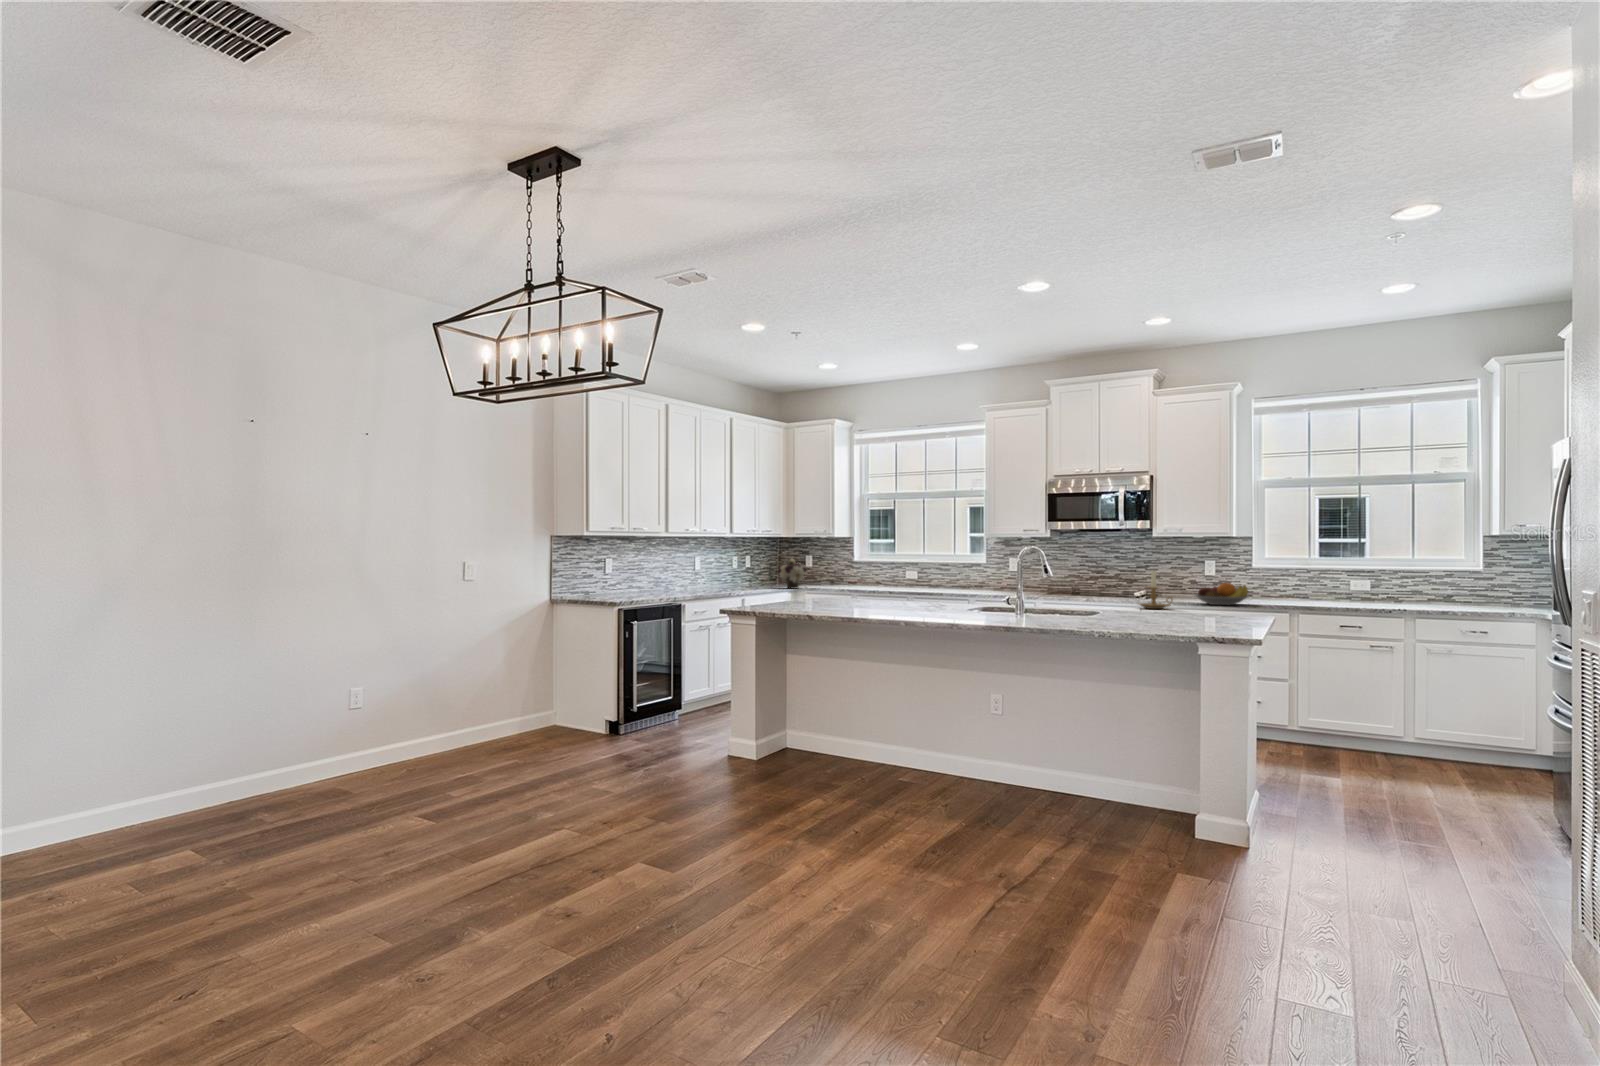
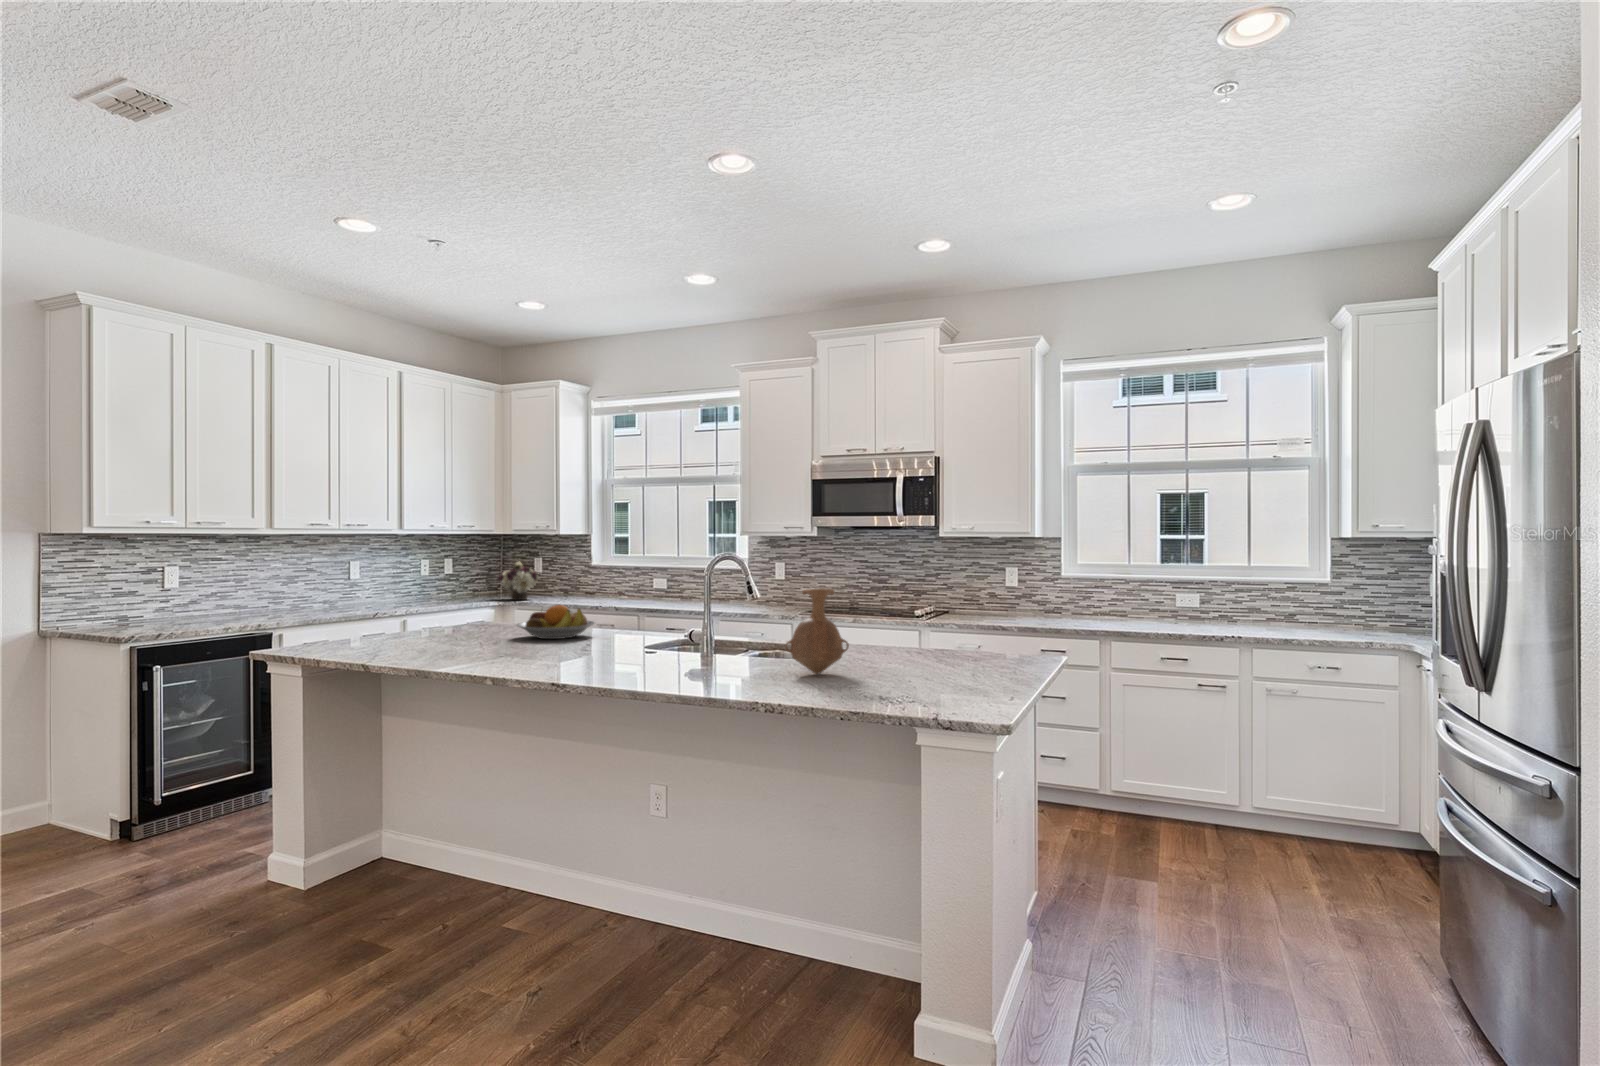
vase: none [1088,567,1130,620] -> present [785,588,849,674]
candle holder: present [1138,571,1173,609] -> none [898,583,948,640]
fruit bowl: present [1194,583,1249,605] -> present [517,605,595,639]

